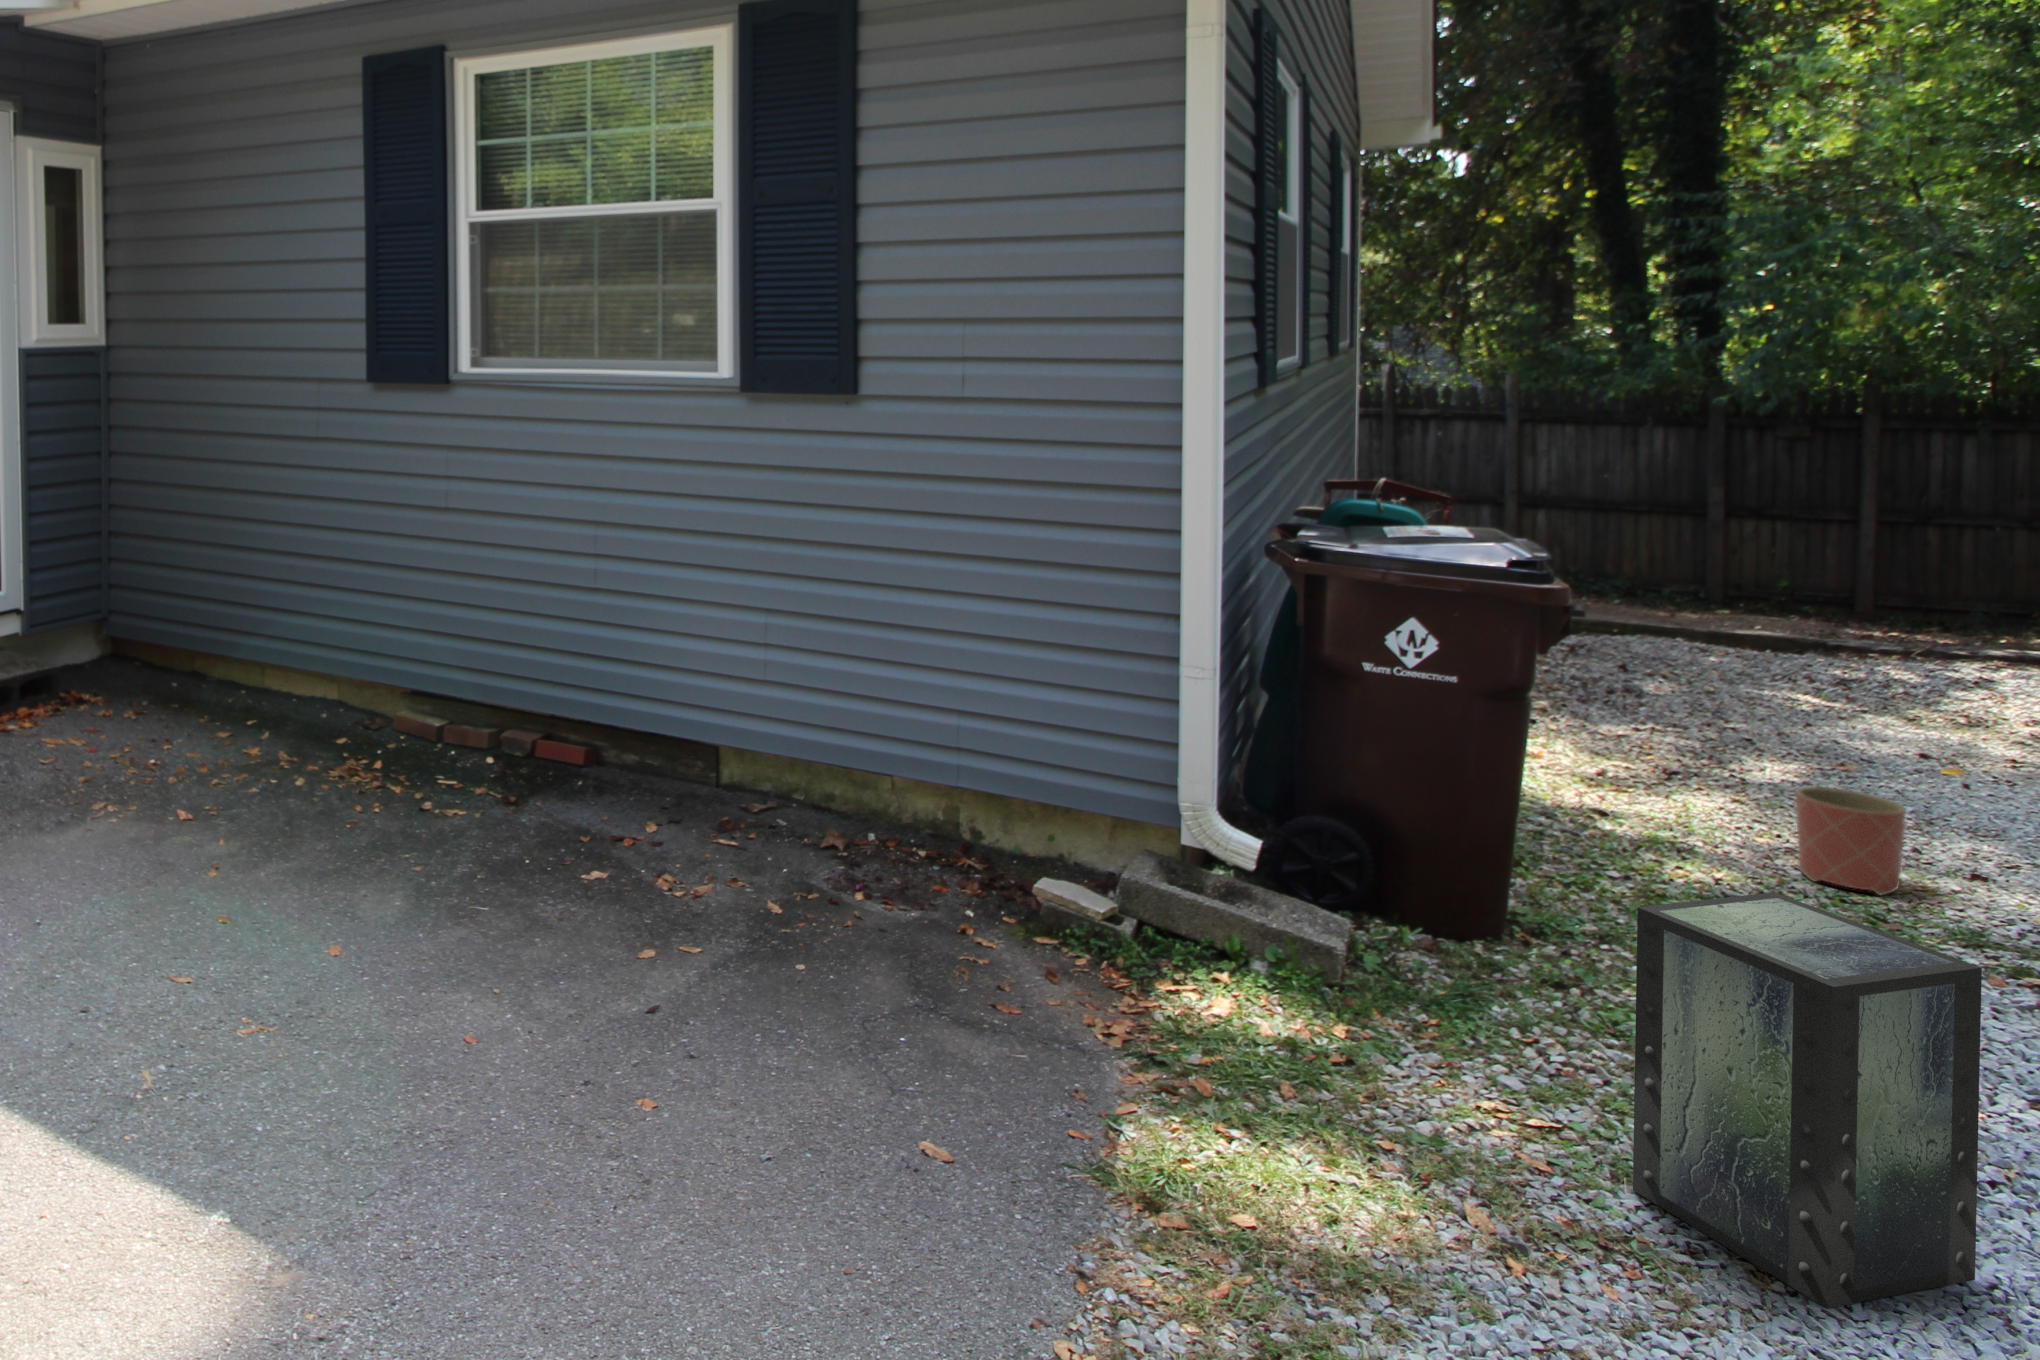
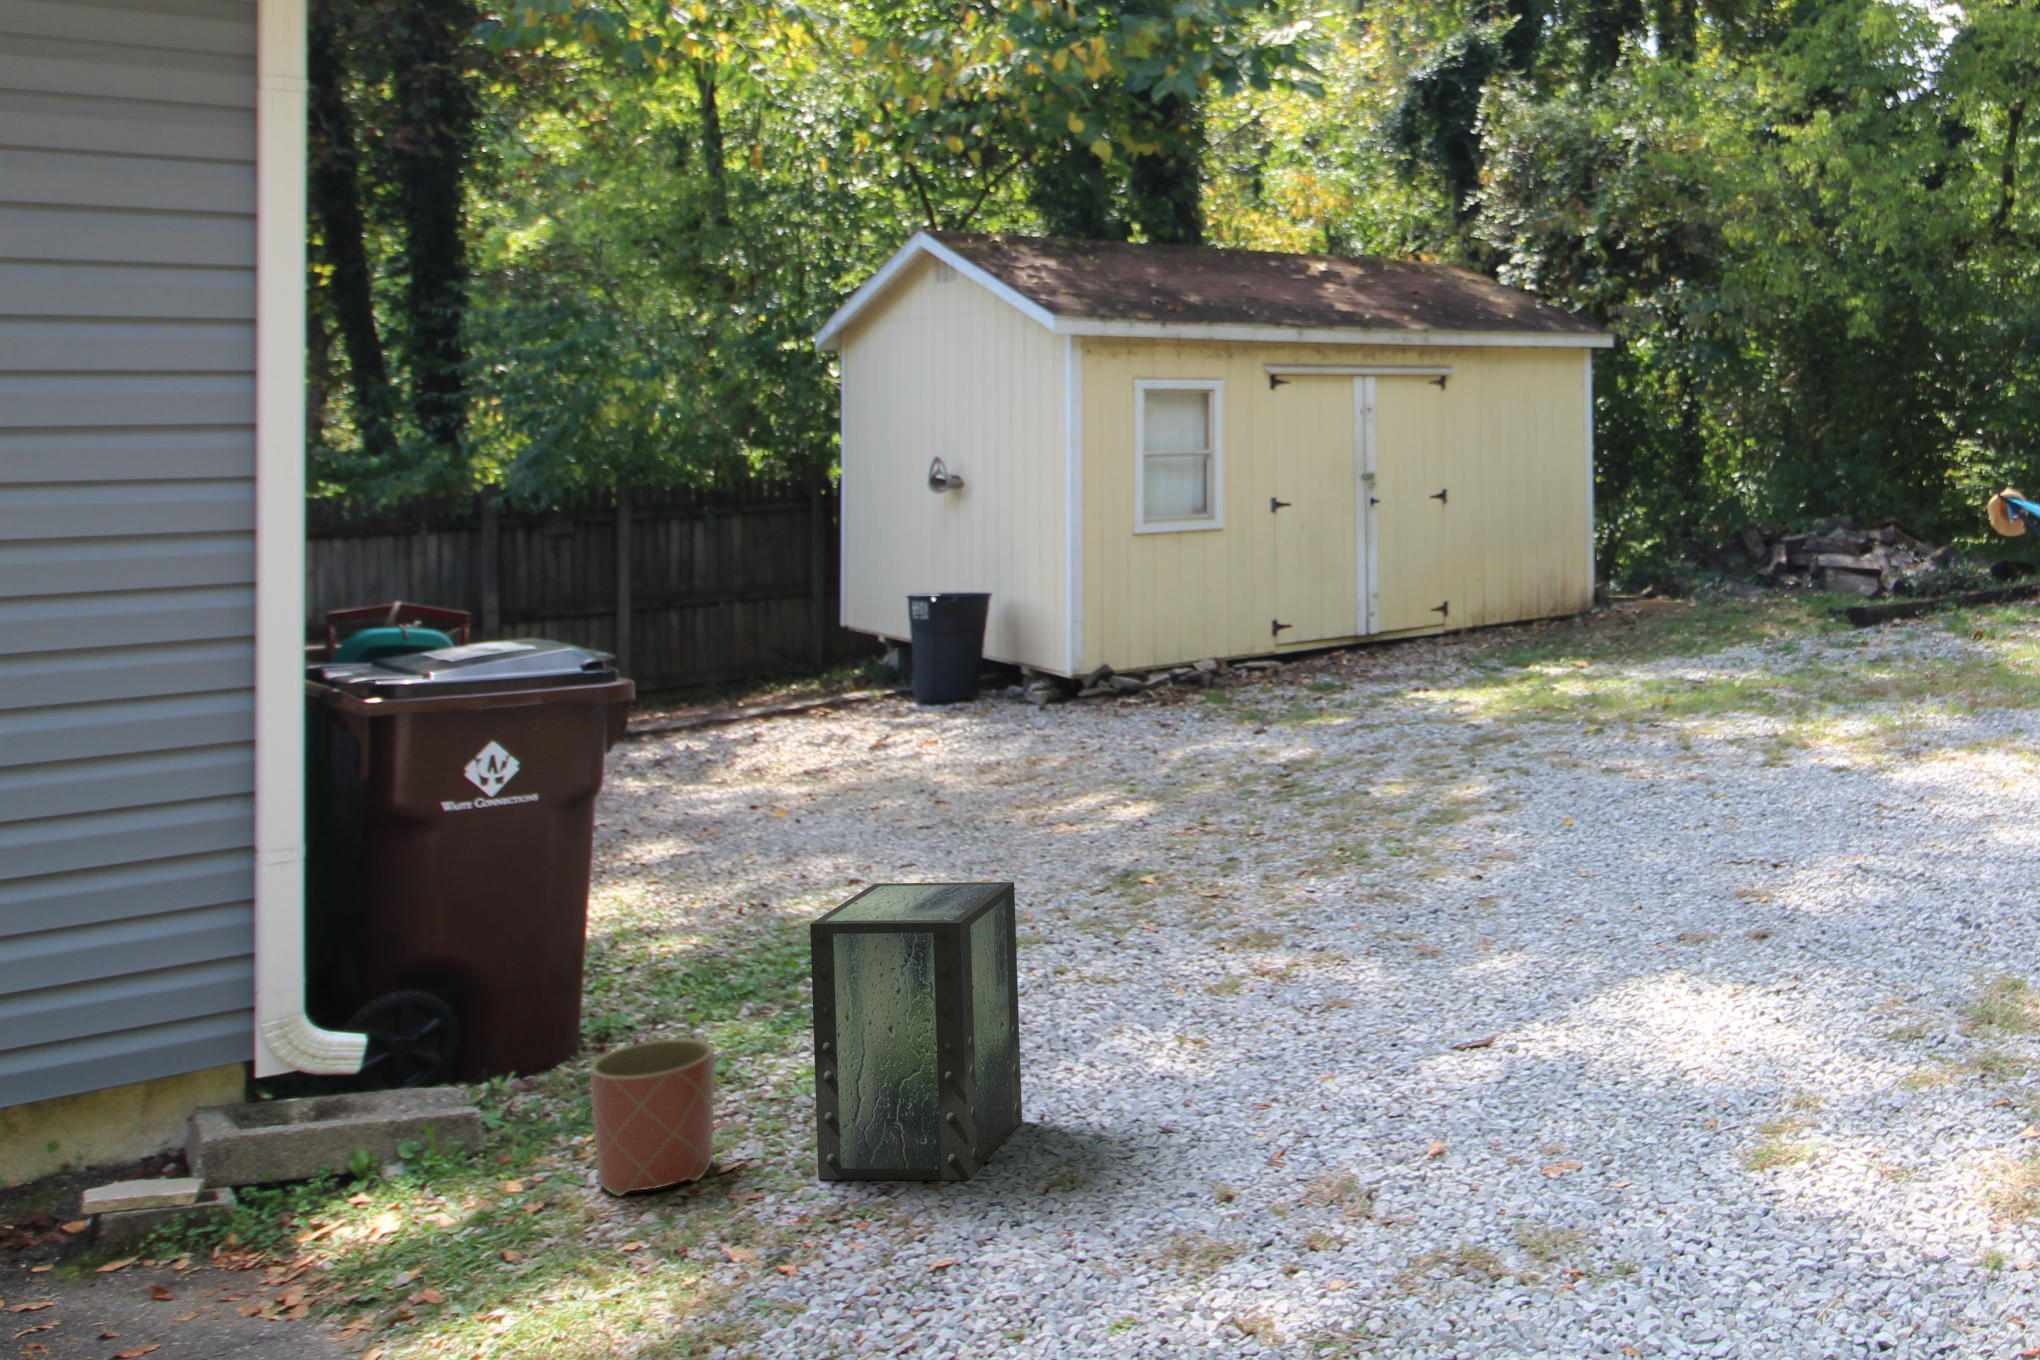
planter: present [1796,787,1906,895] -> present [590,1038,715,1196]

